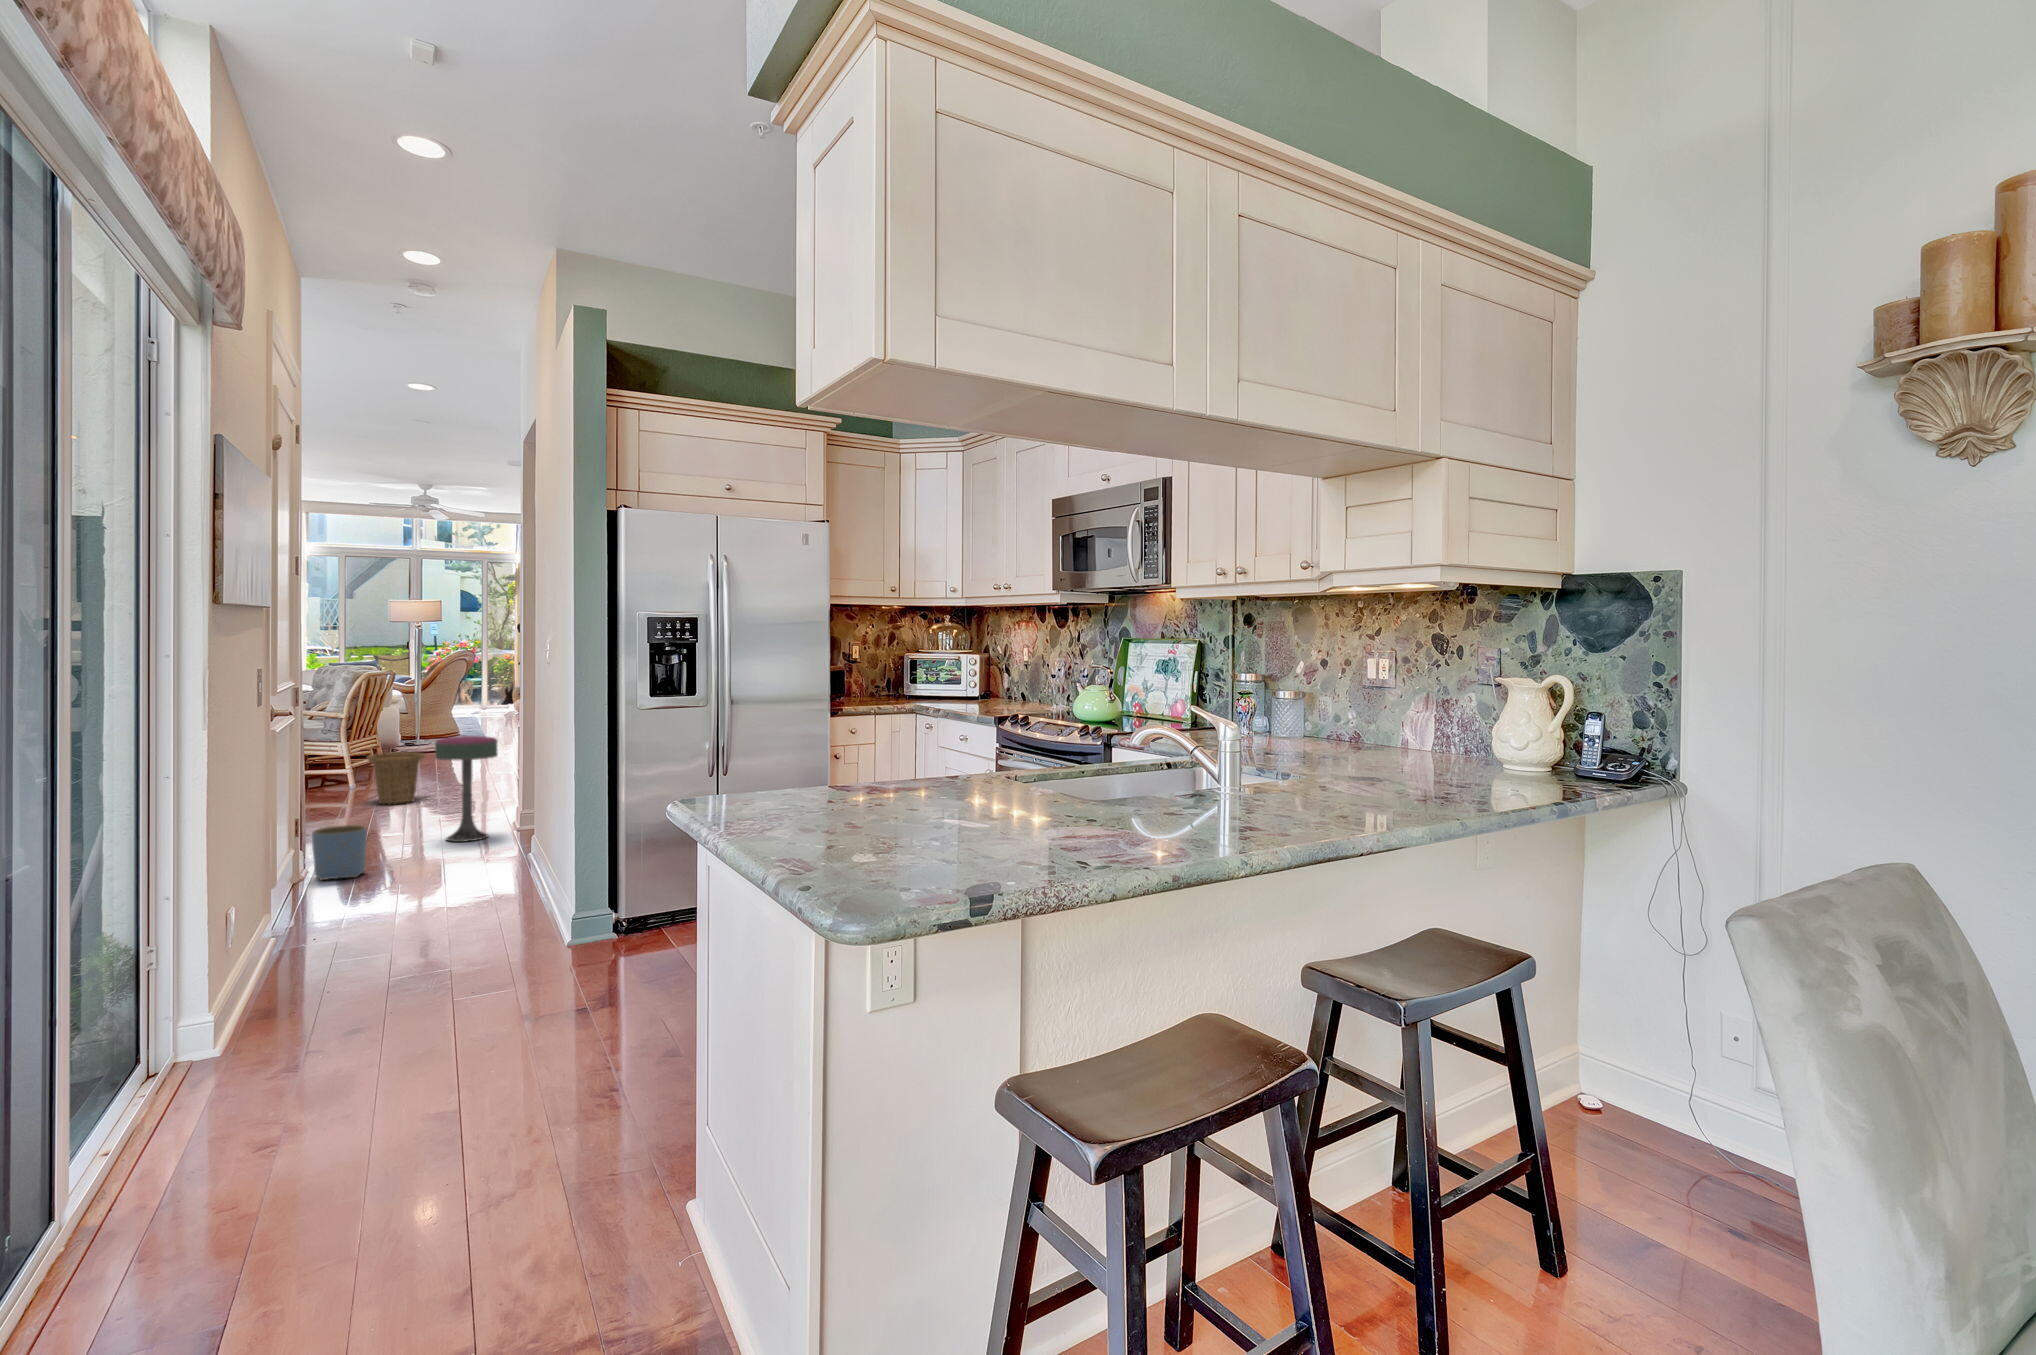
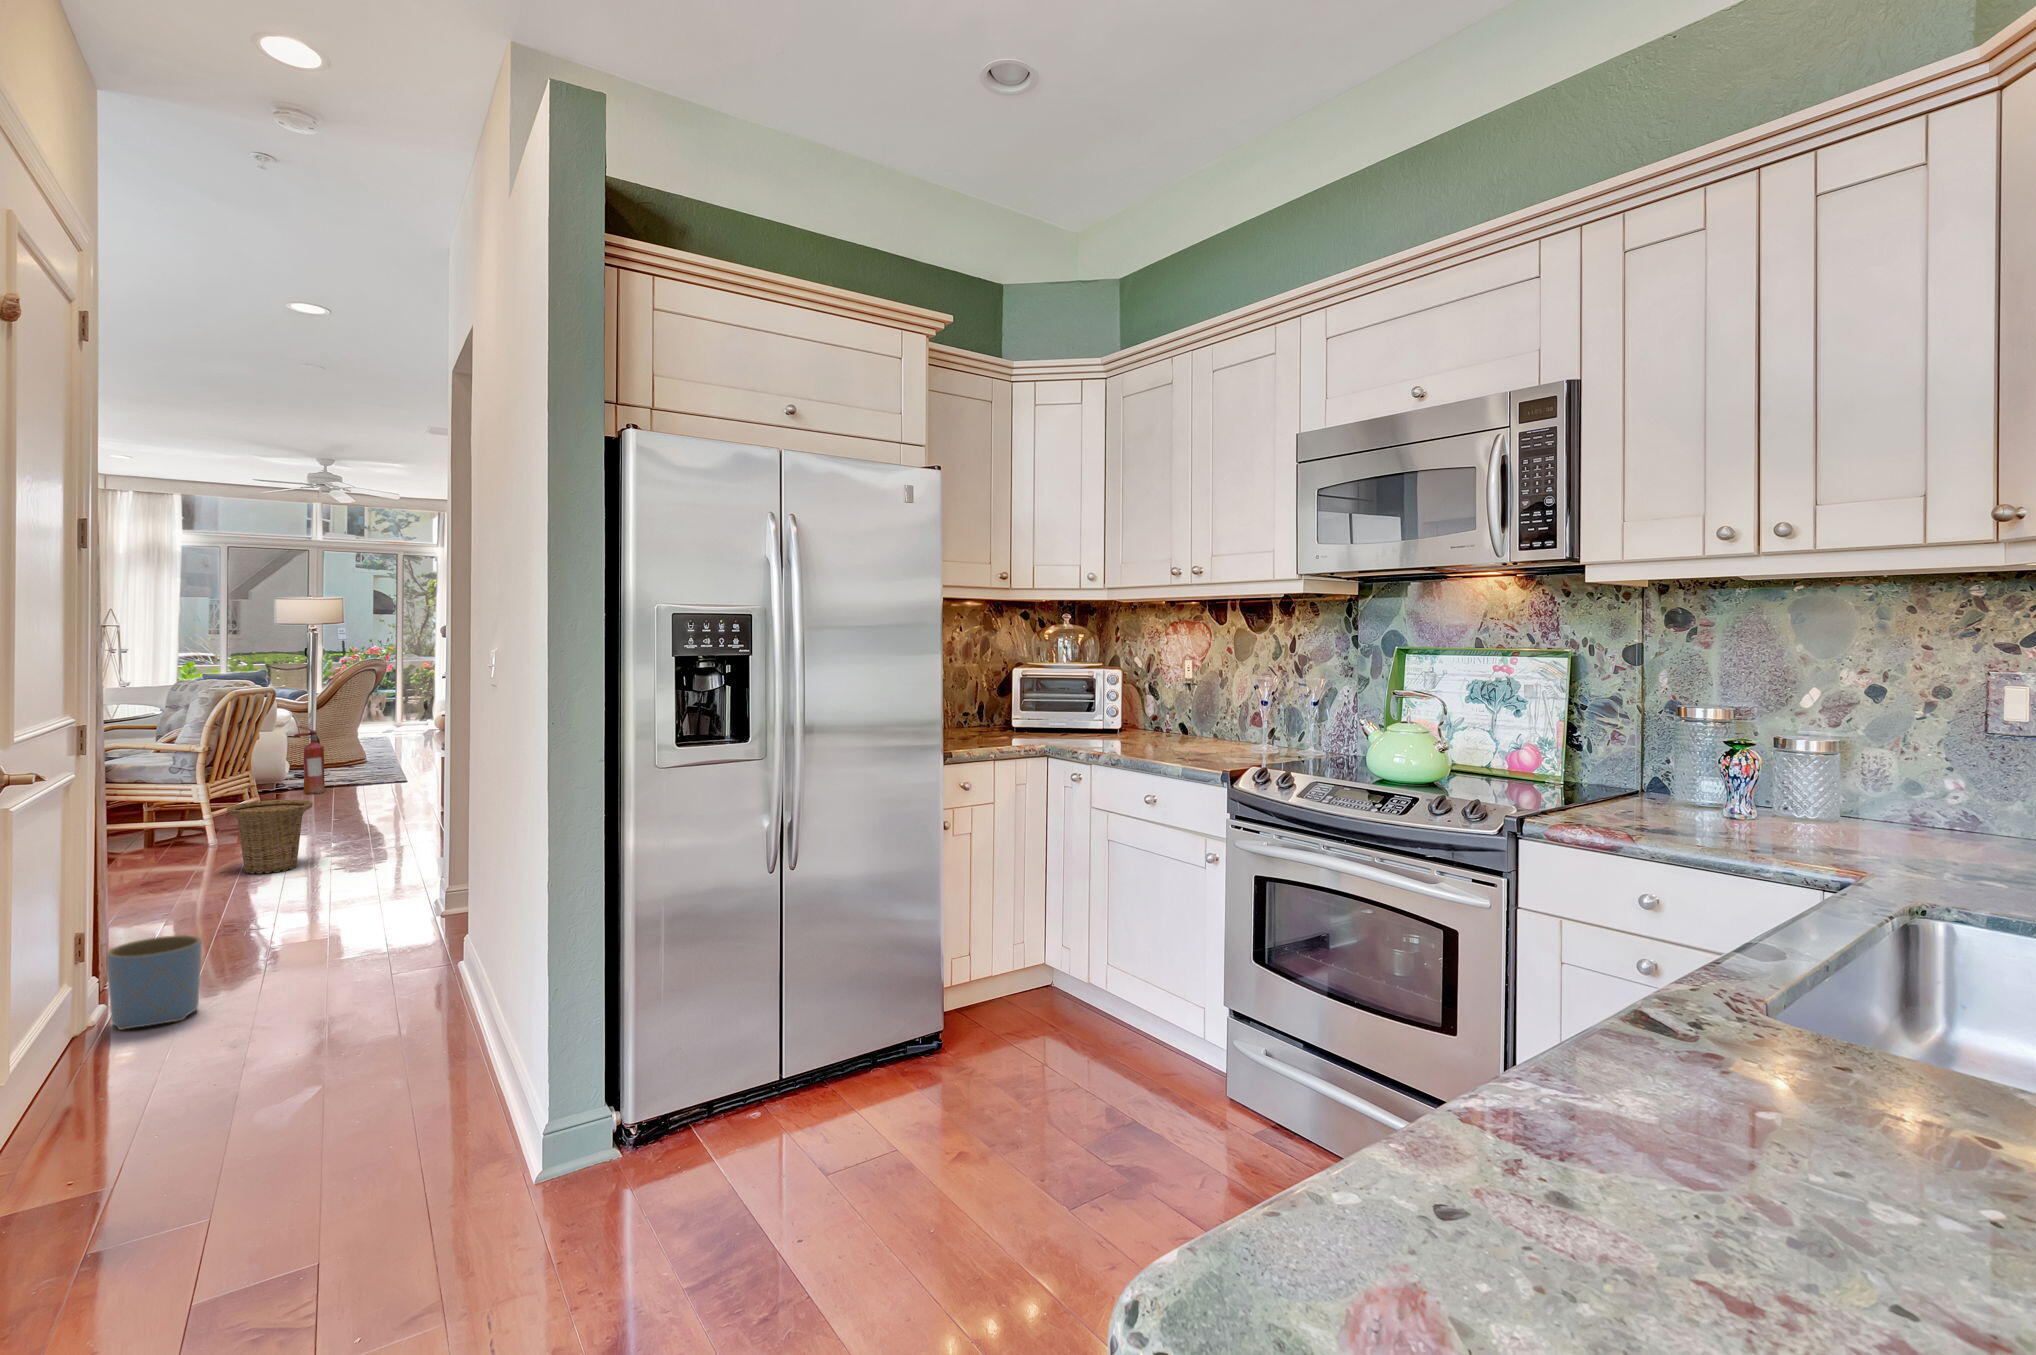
fire extinguisher: none [404,702,428,756] -> present [293,726,324,794]
bar stool: present [435,736,498,842] -> none [318,786,413,941]

